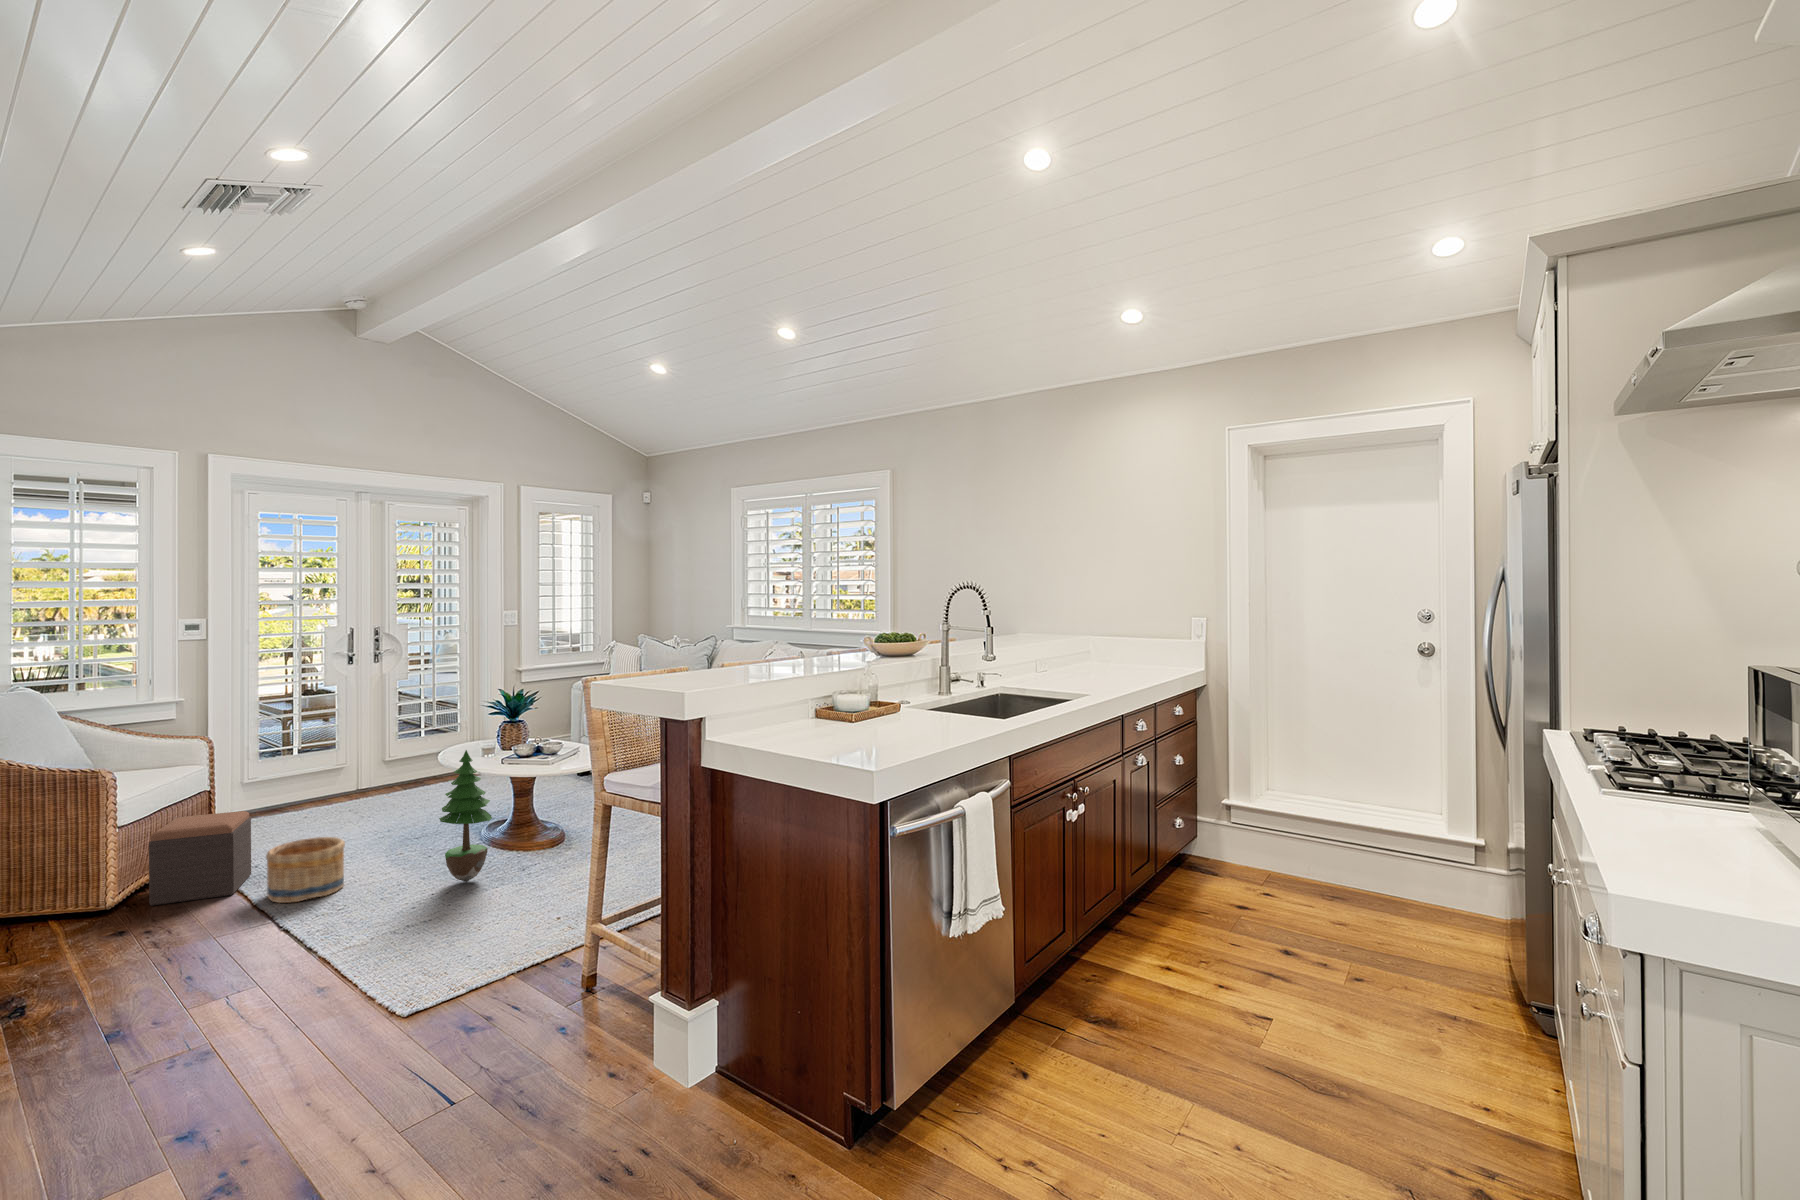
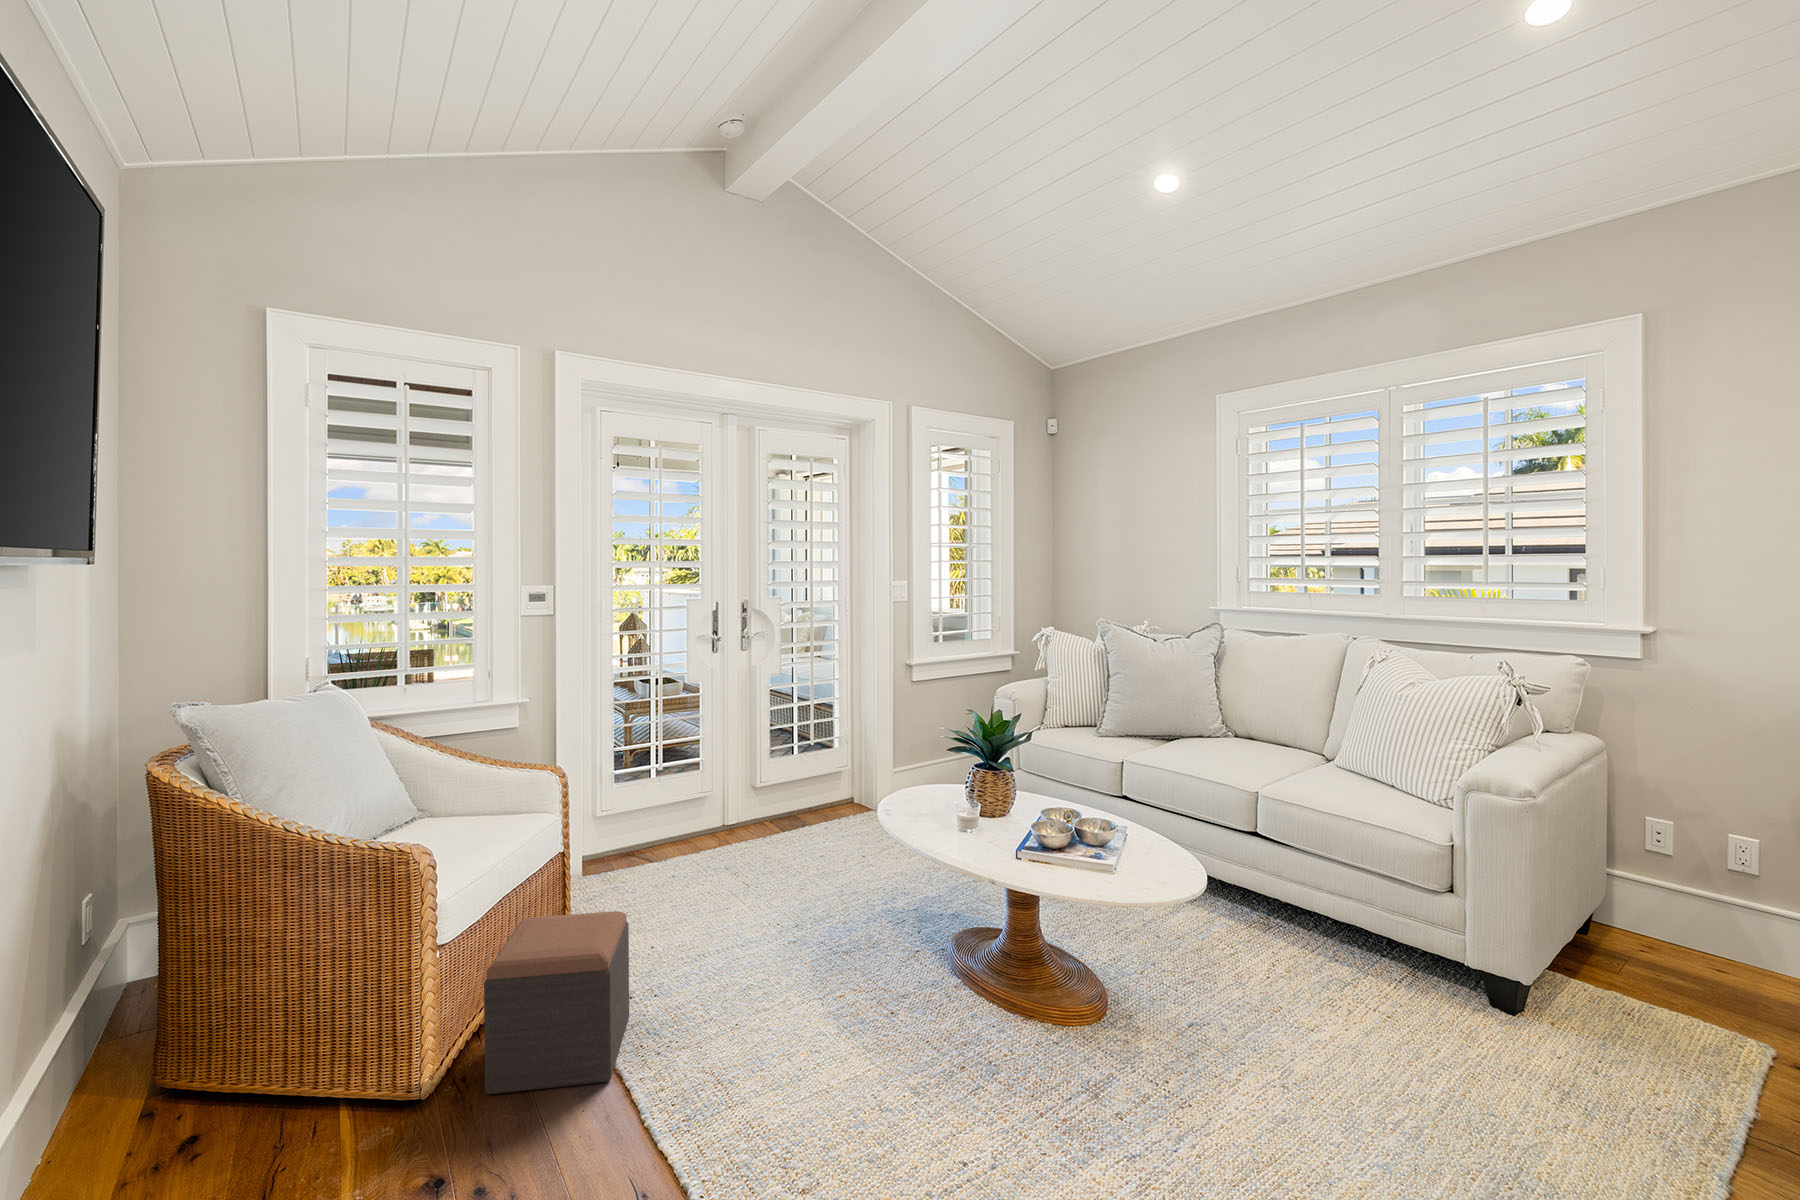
potted tree: present [439,750,492,882] -> none [957,848,1055,1115]
basket: present [266,837,345,903] -> none [665,980,788,1133]

